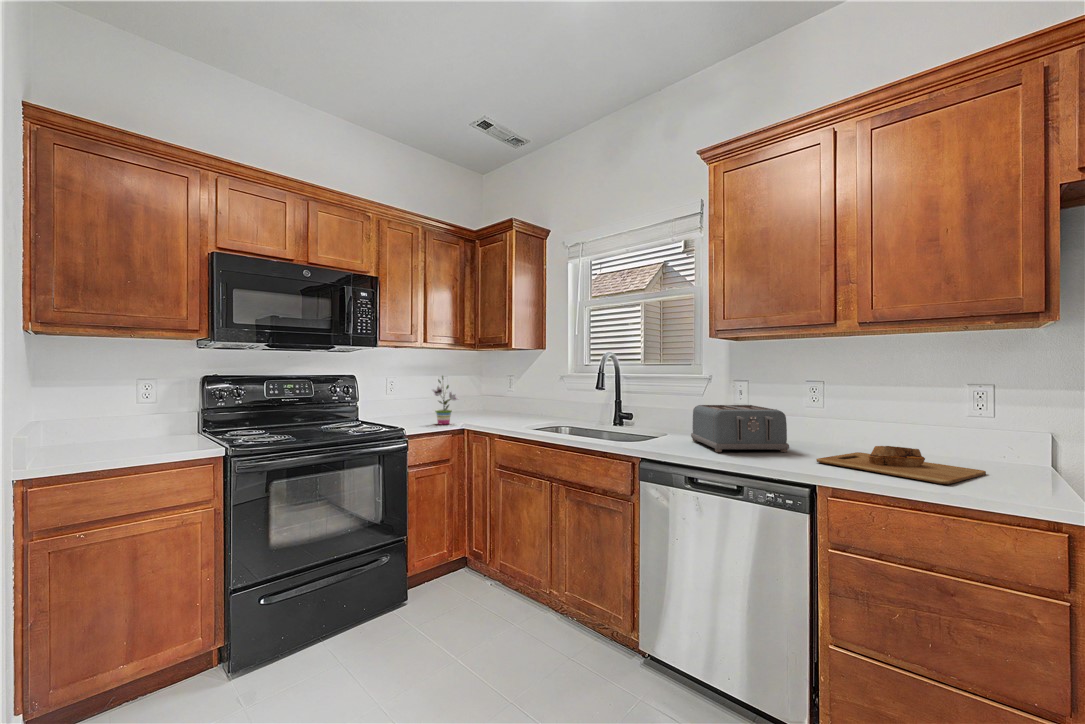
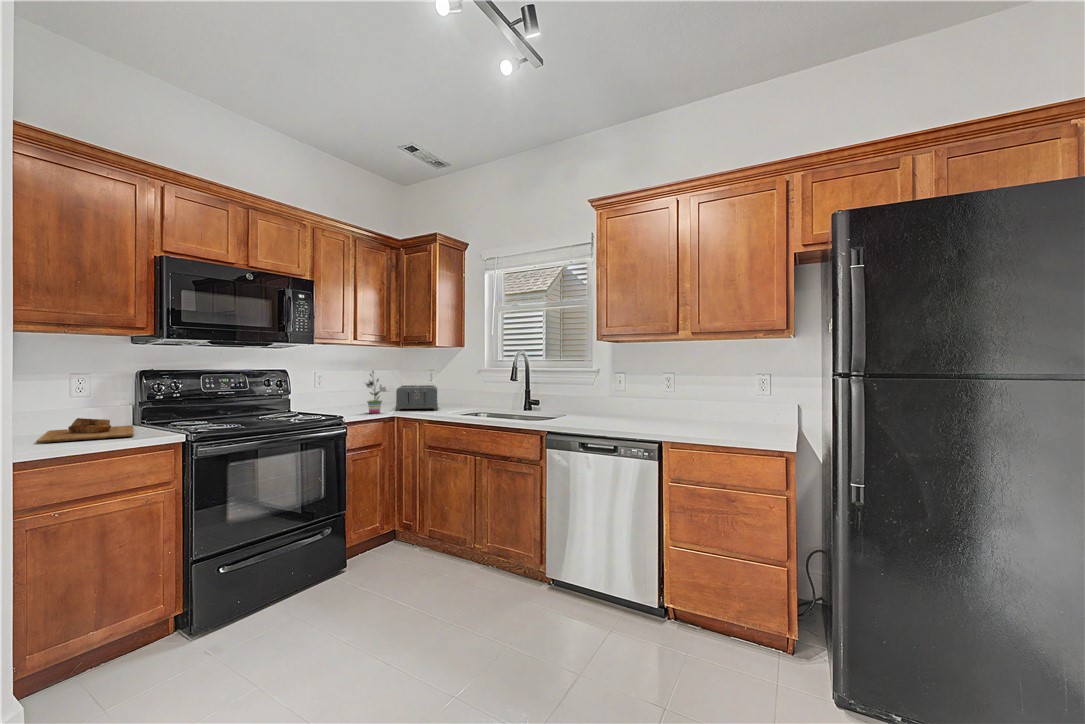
toaster: present [691,405,789,452] -> present [395,385,438,410]
cutting board: present [816,446,986,484] -> present [37,418,134,443]

